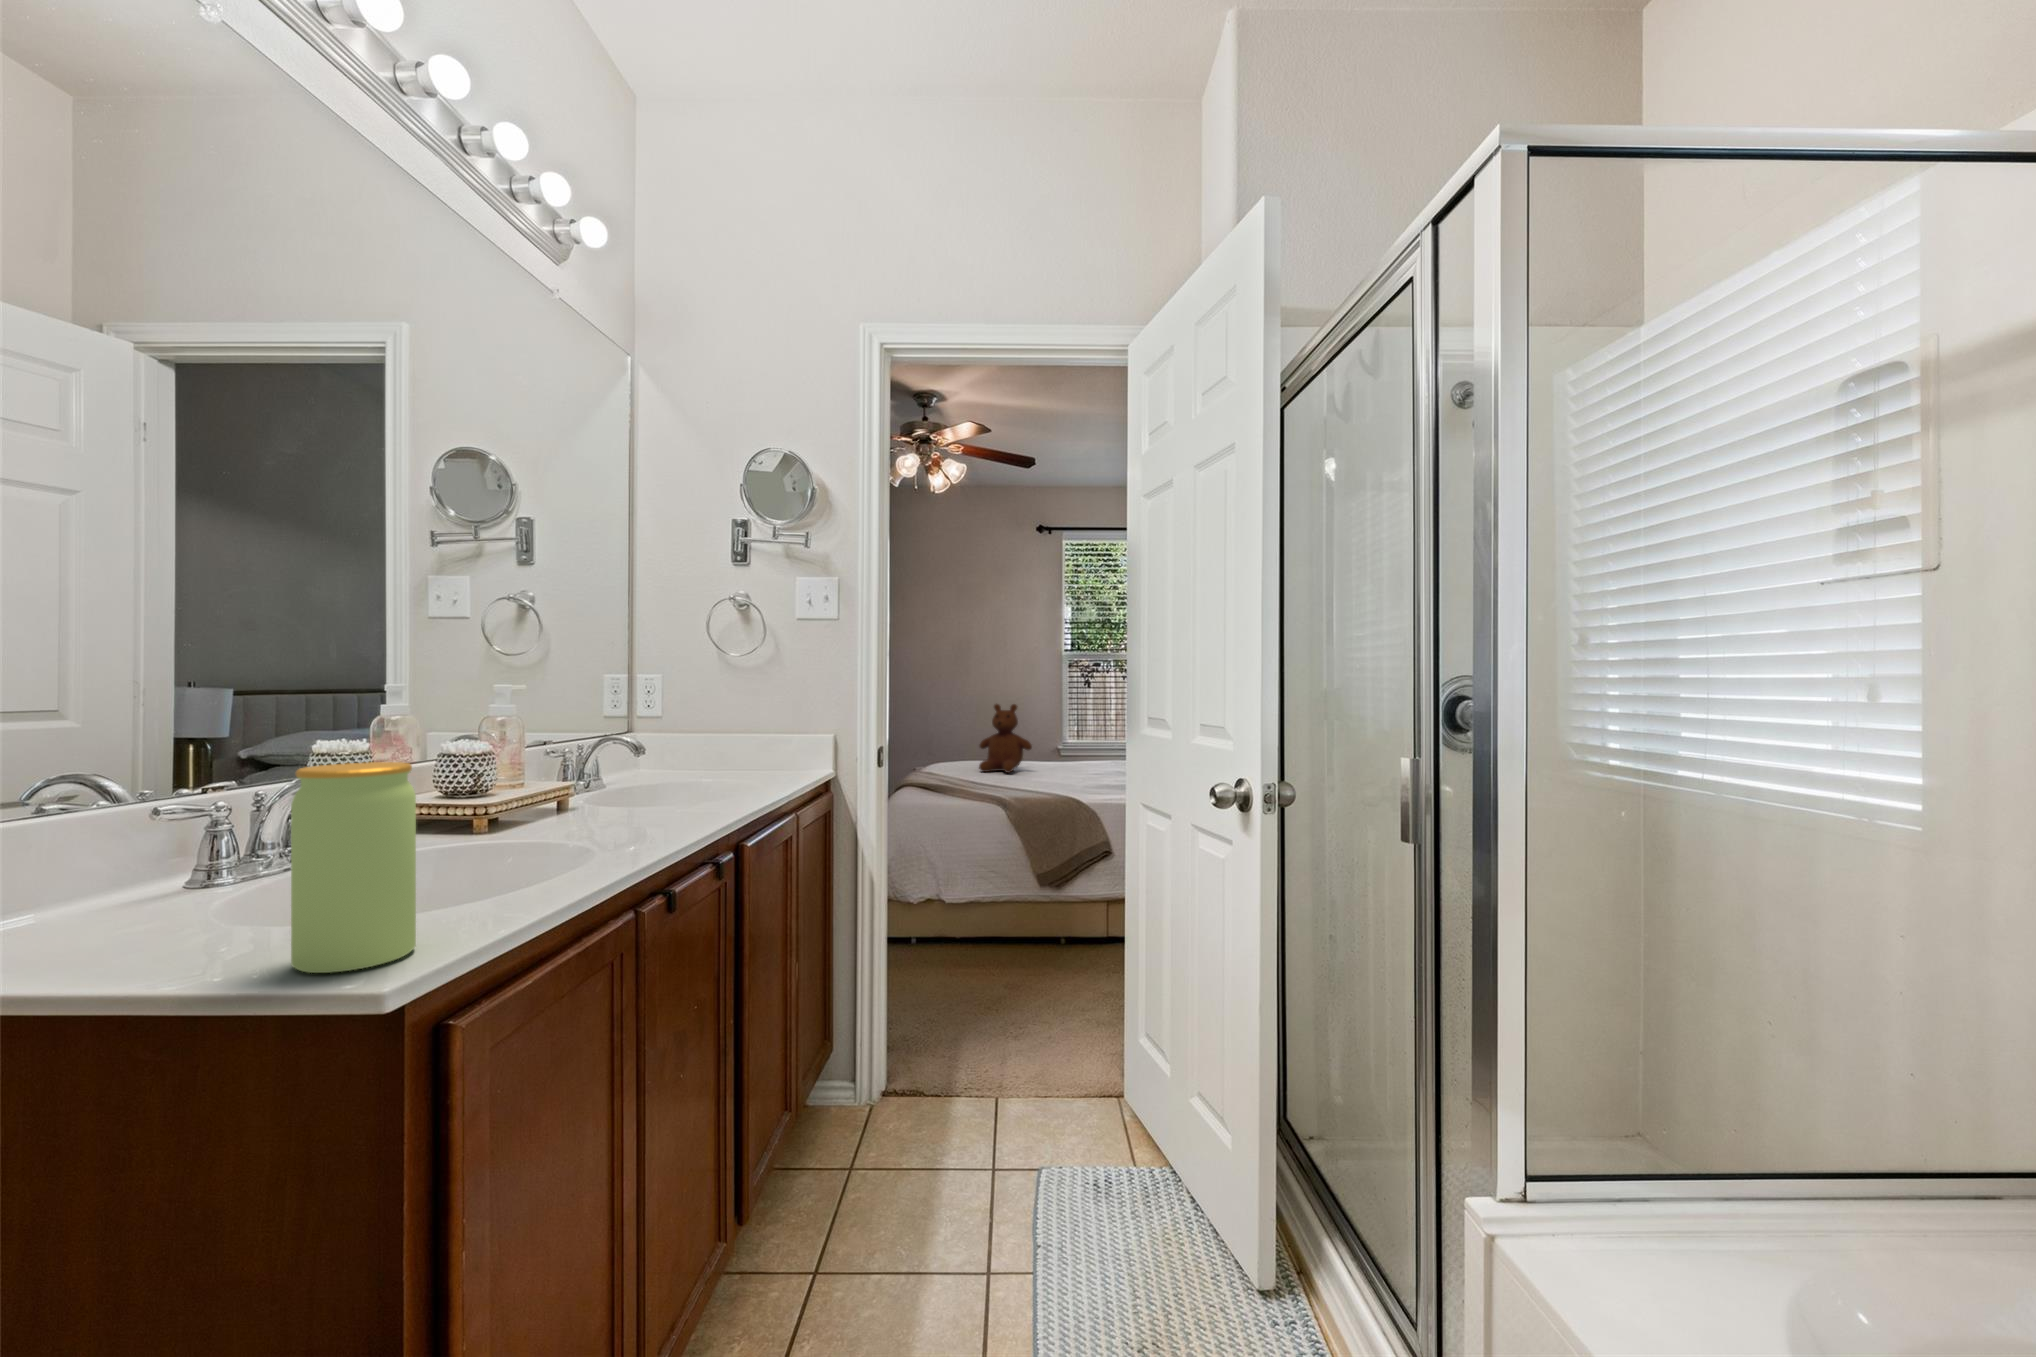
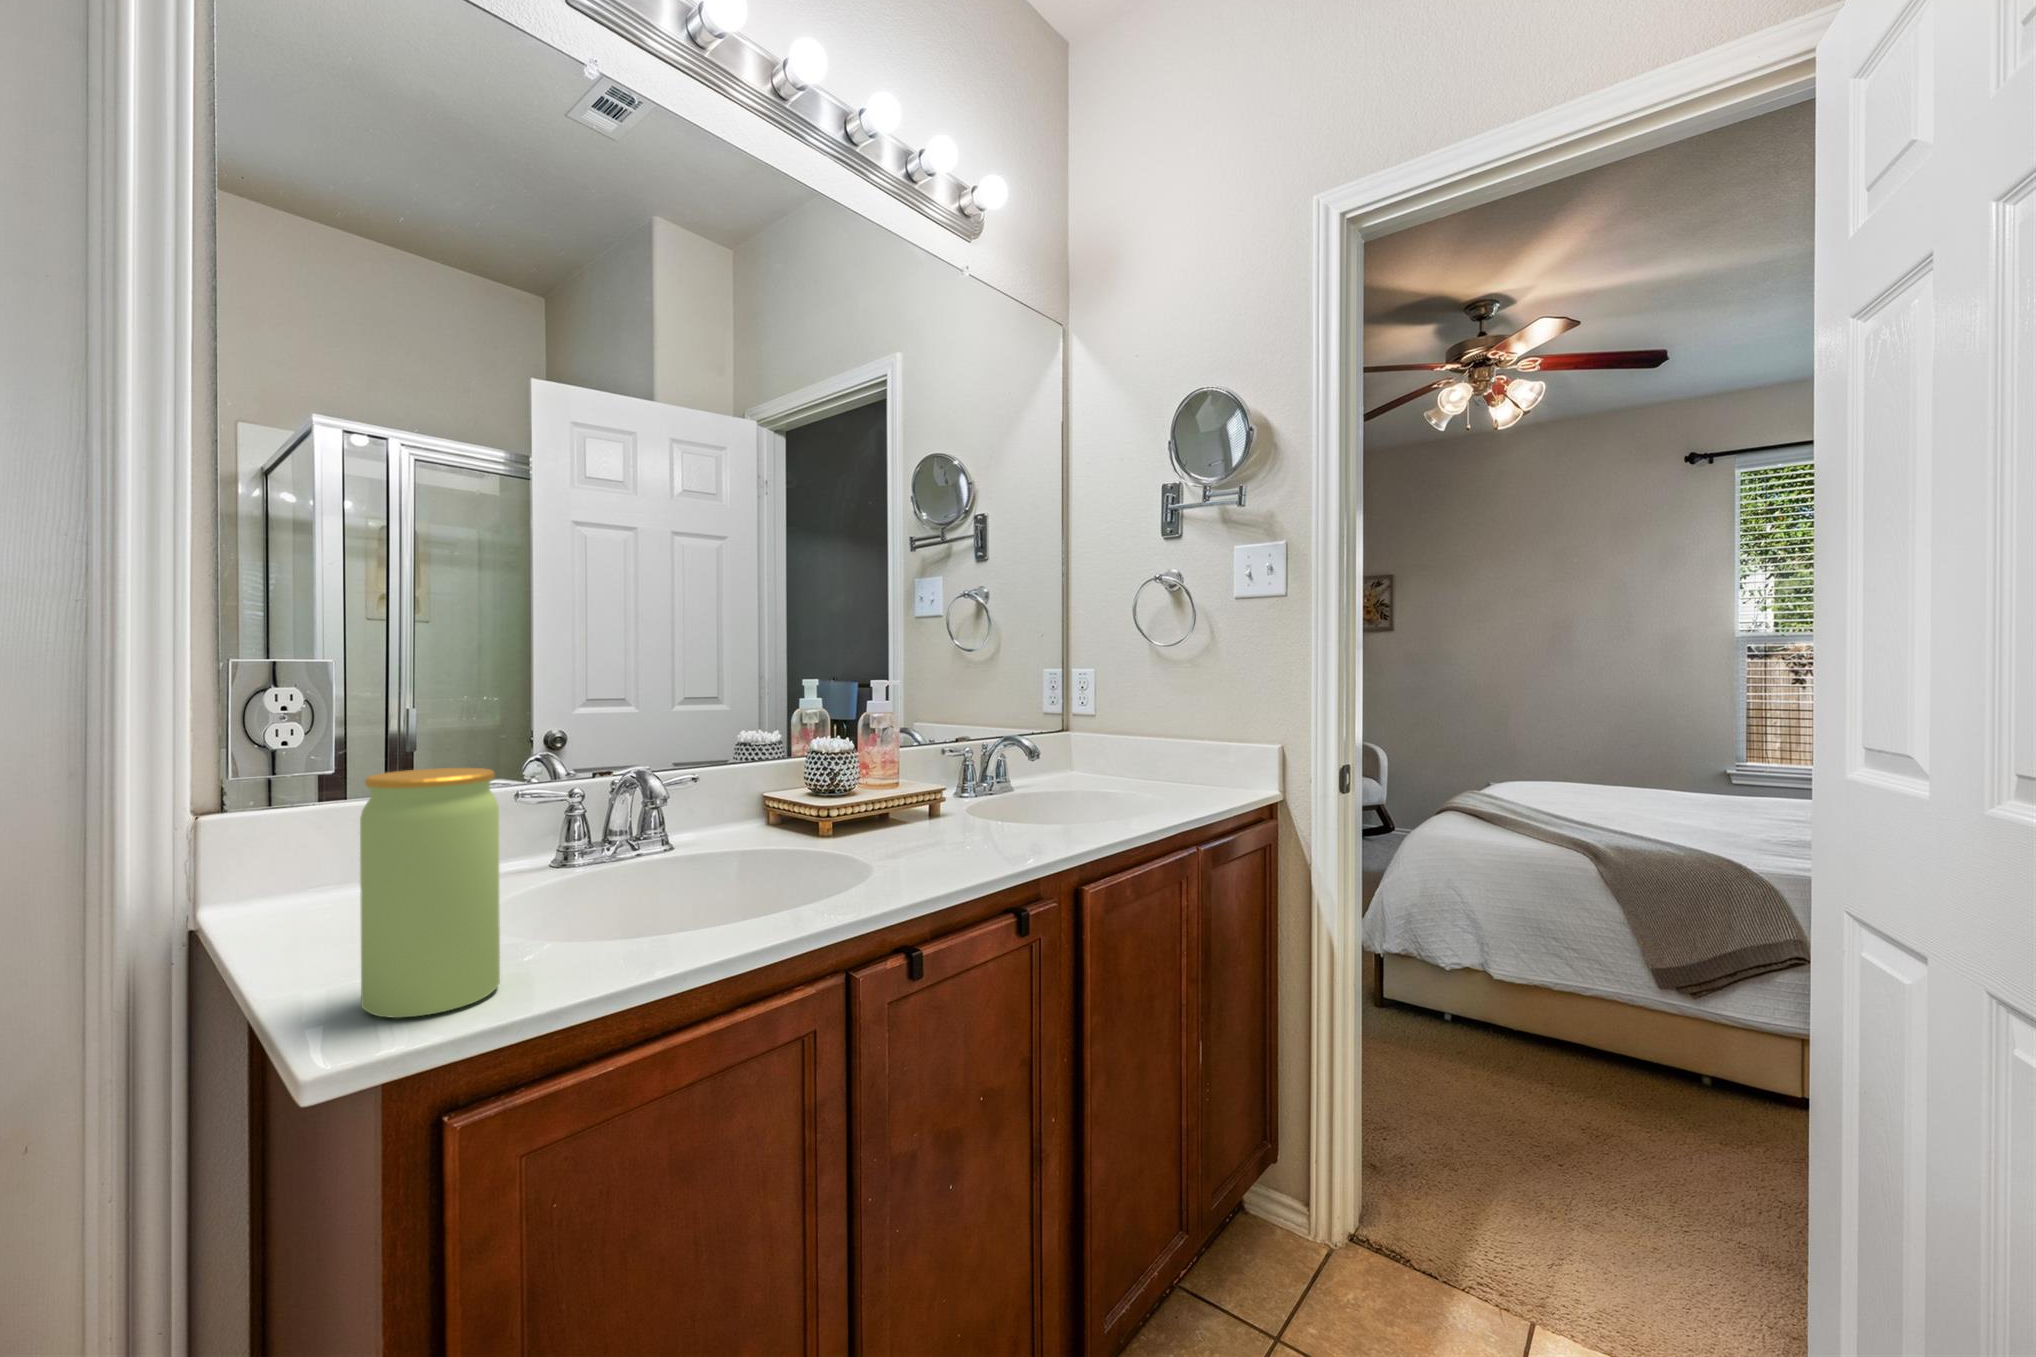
teddy bear: present [979,704,1032,773] -> none [1568,708,1659,805]

